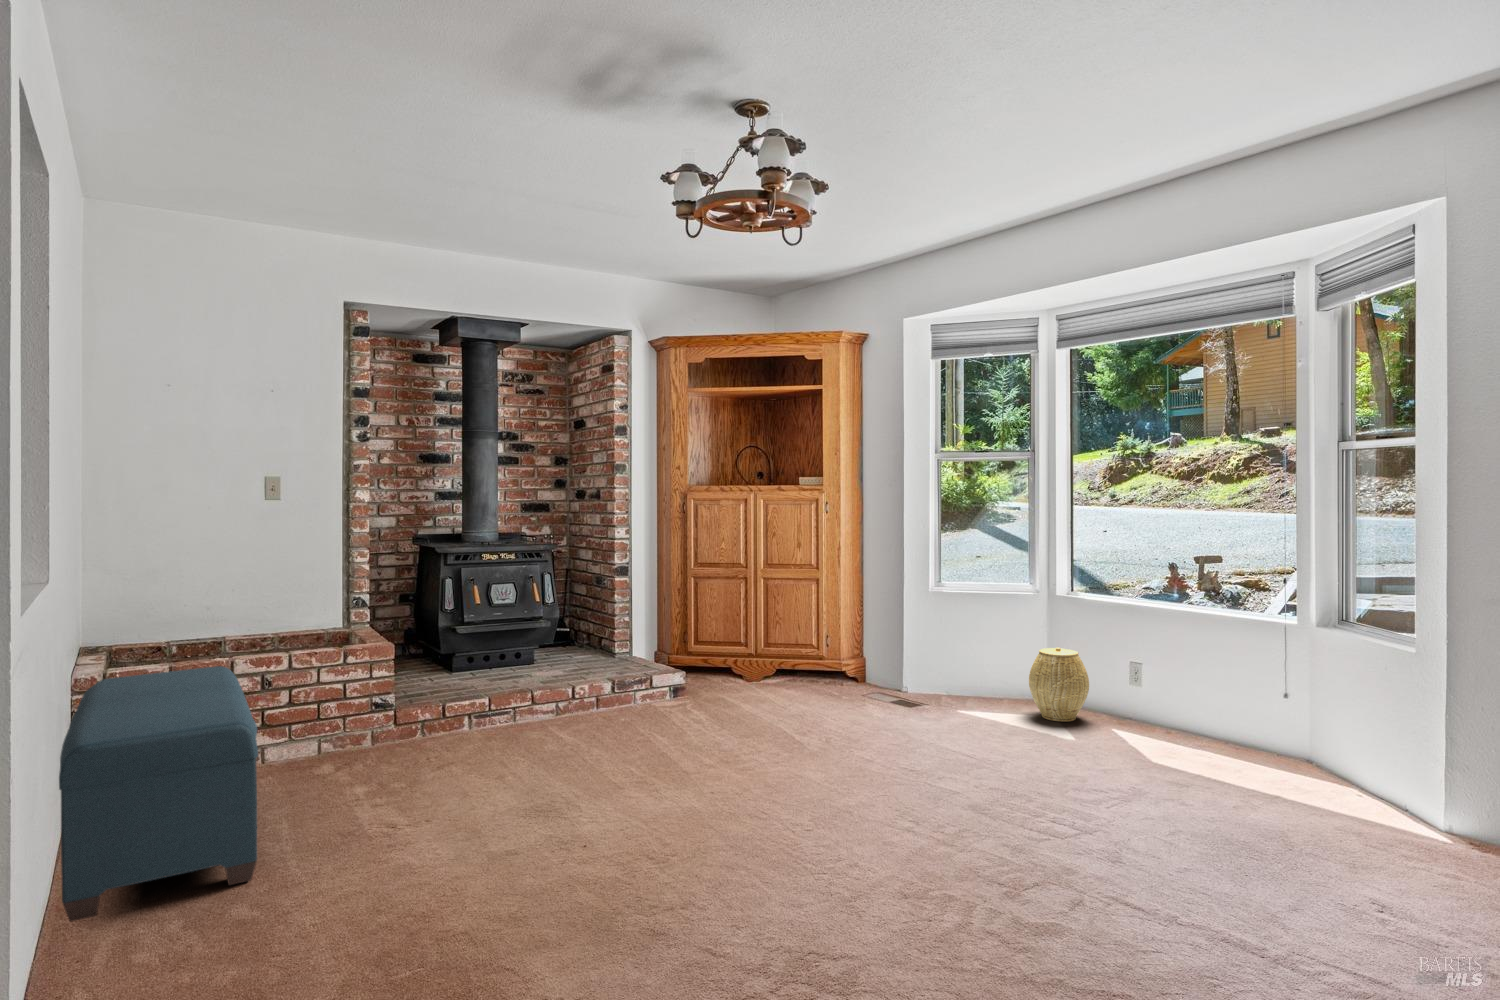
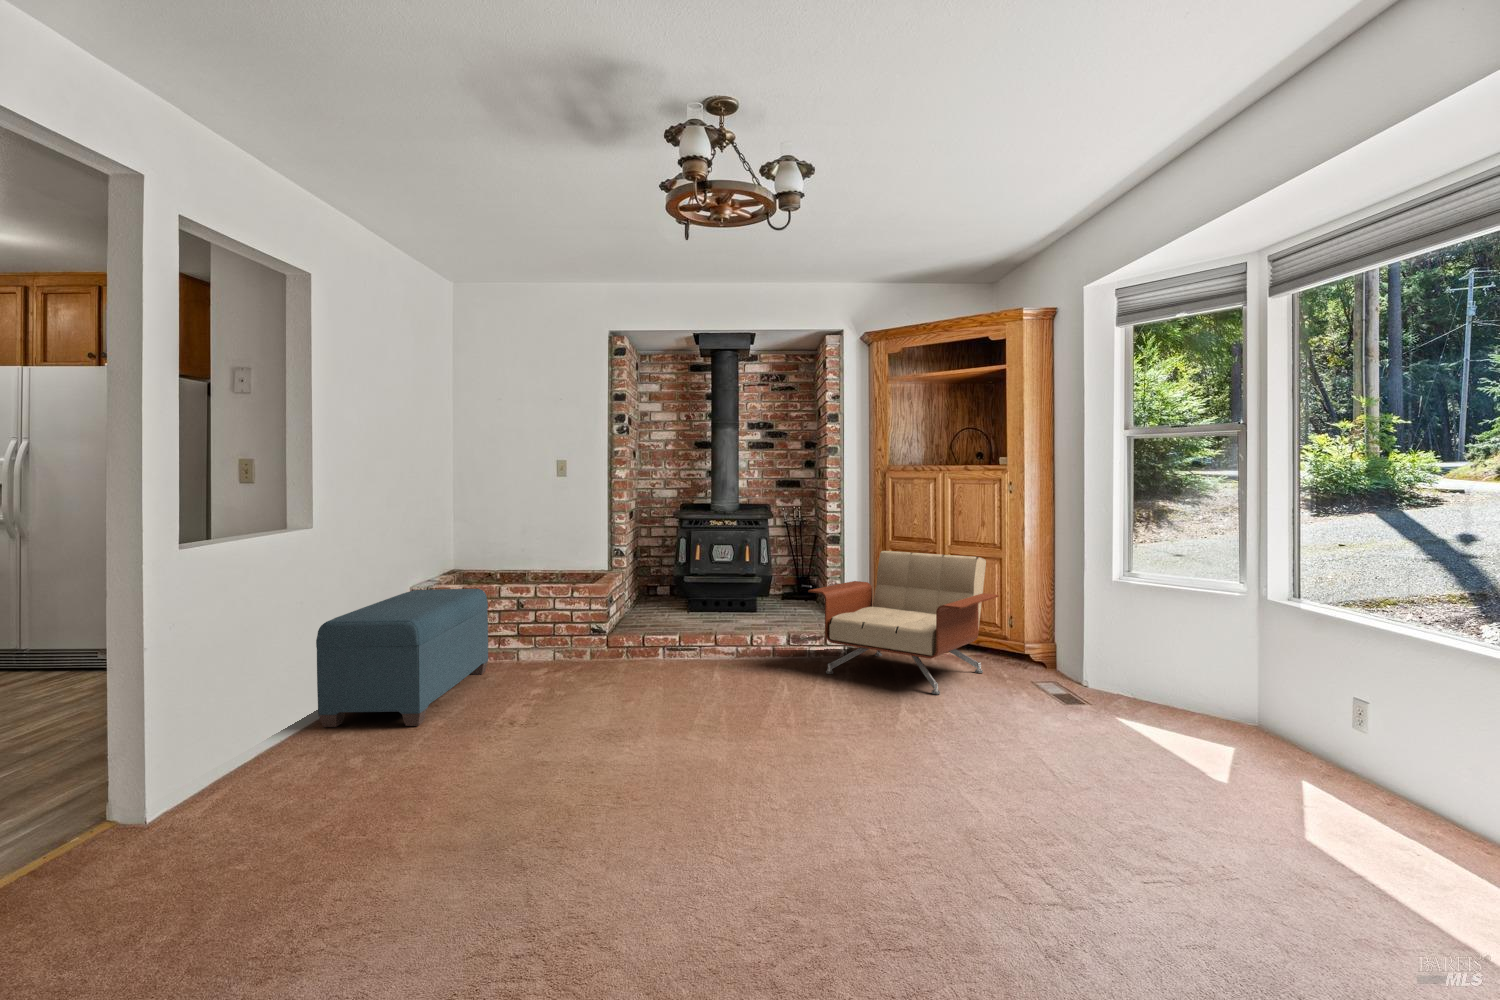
armchair: none [655,578,838,721] -> present [808,551,999,694]
woven basket: present [1029,647,1089,722] -> none [1192,653,1272,742]

